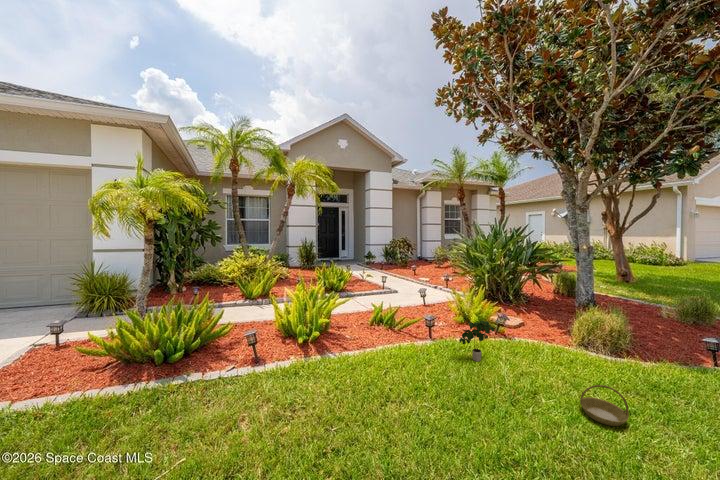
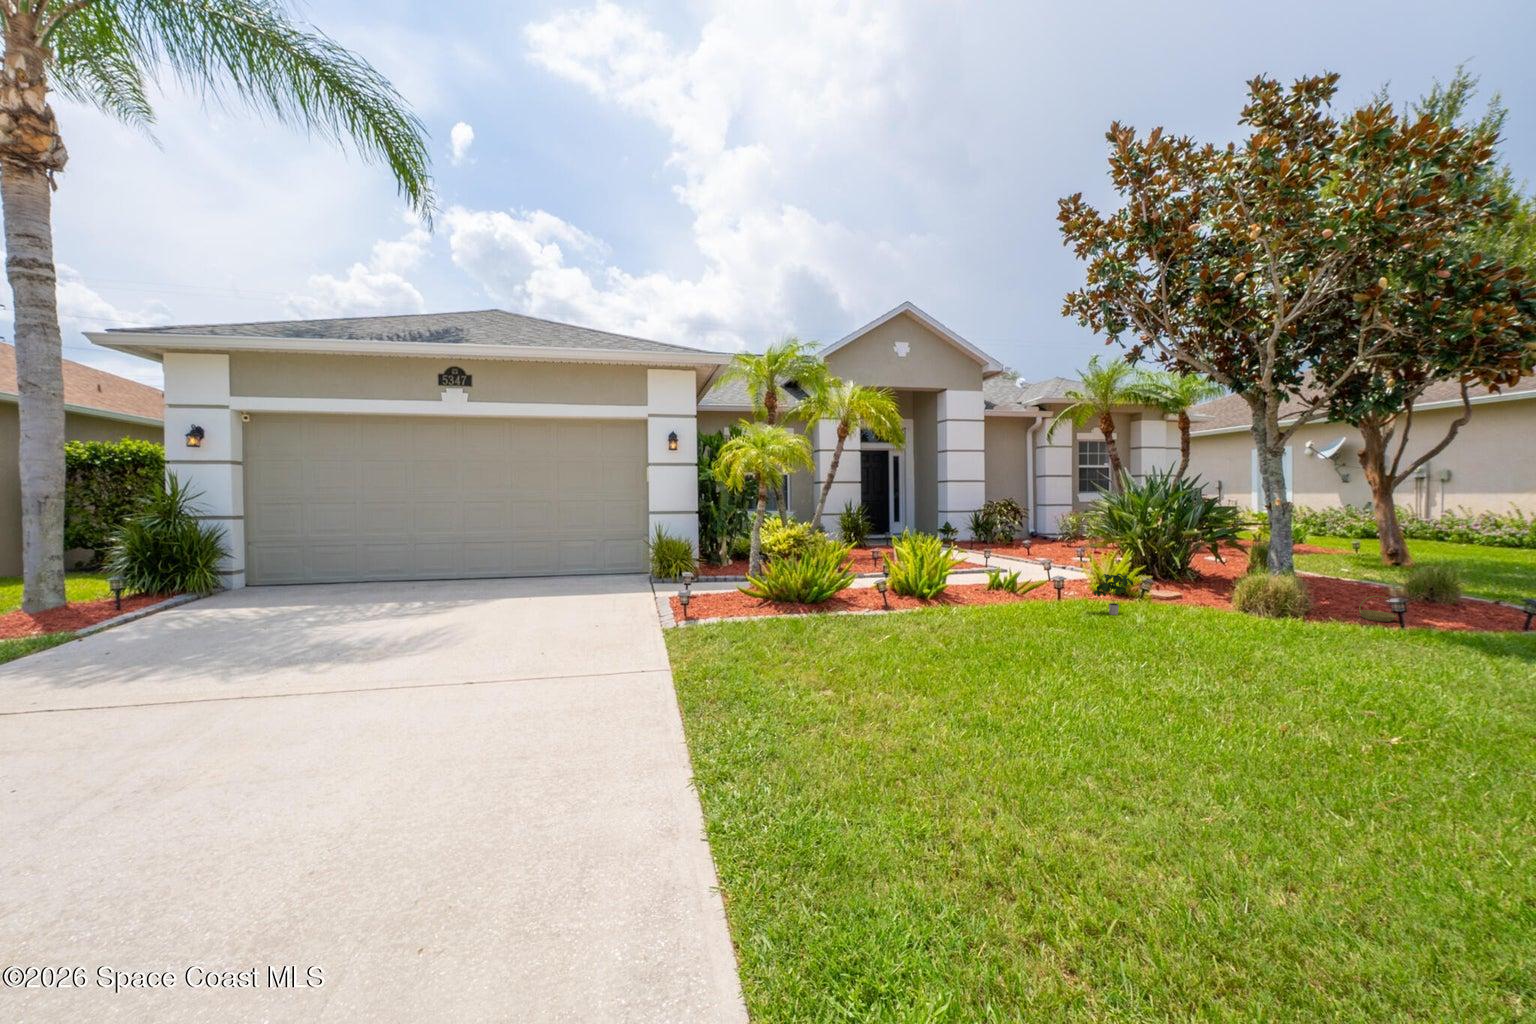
basket: present [580,385,629,426] -> present [1359,596,1397,622]

